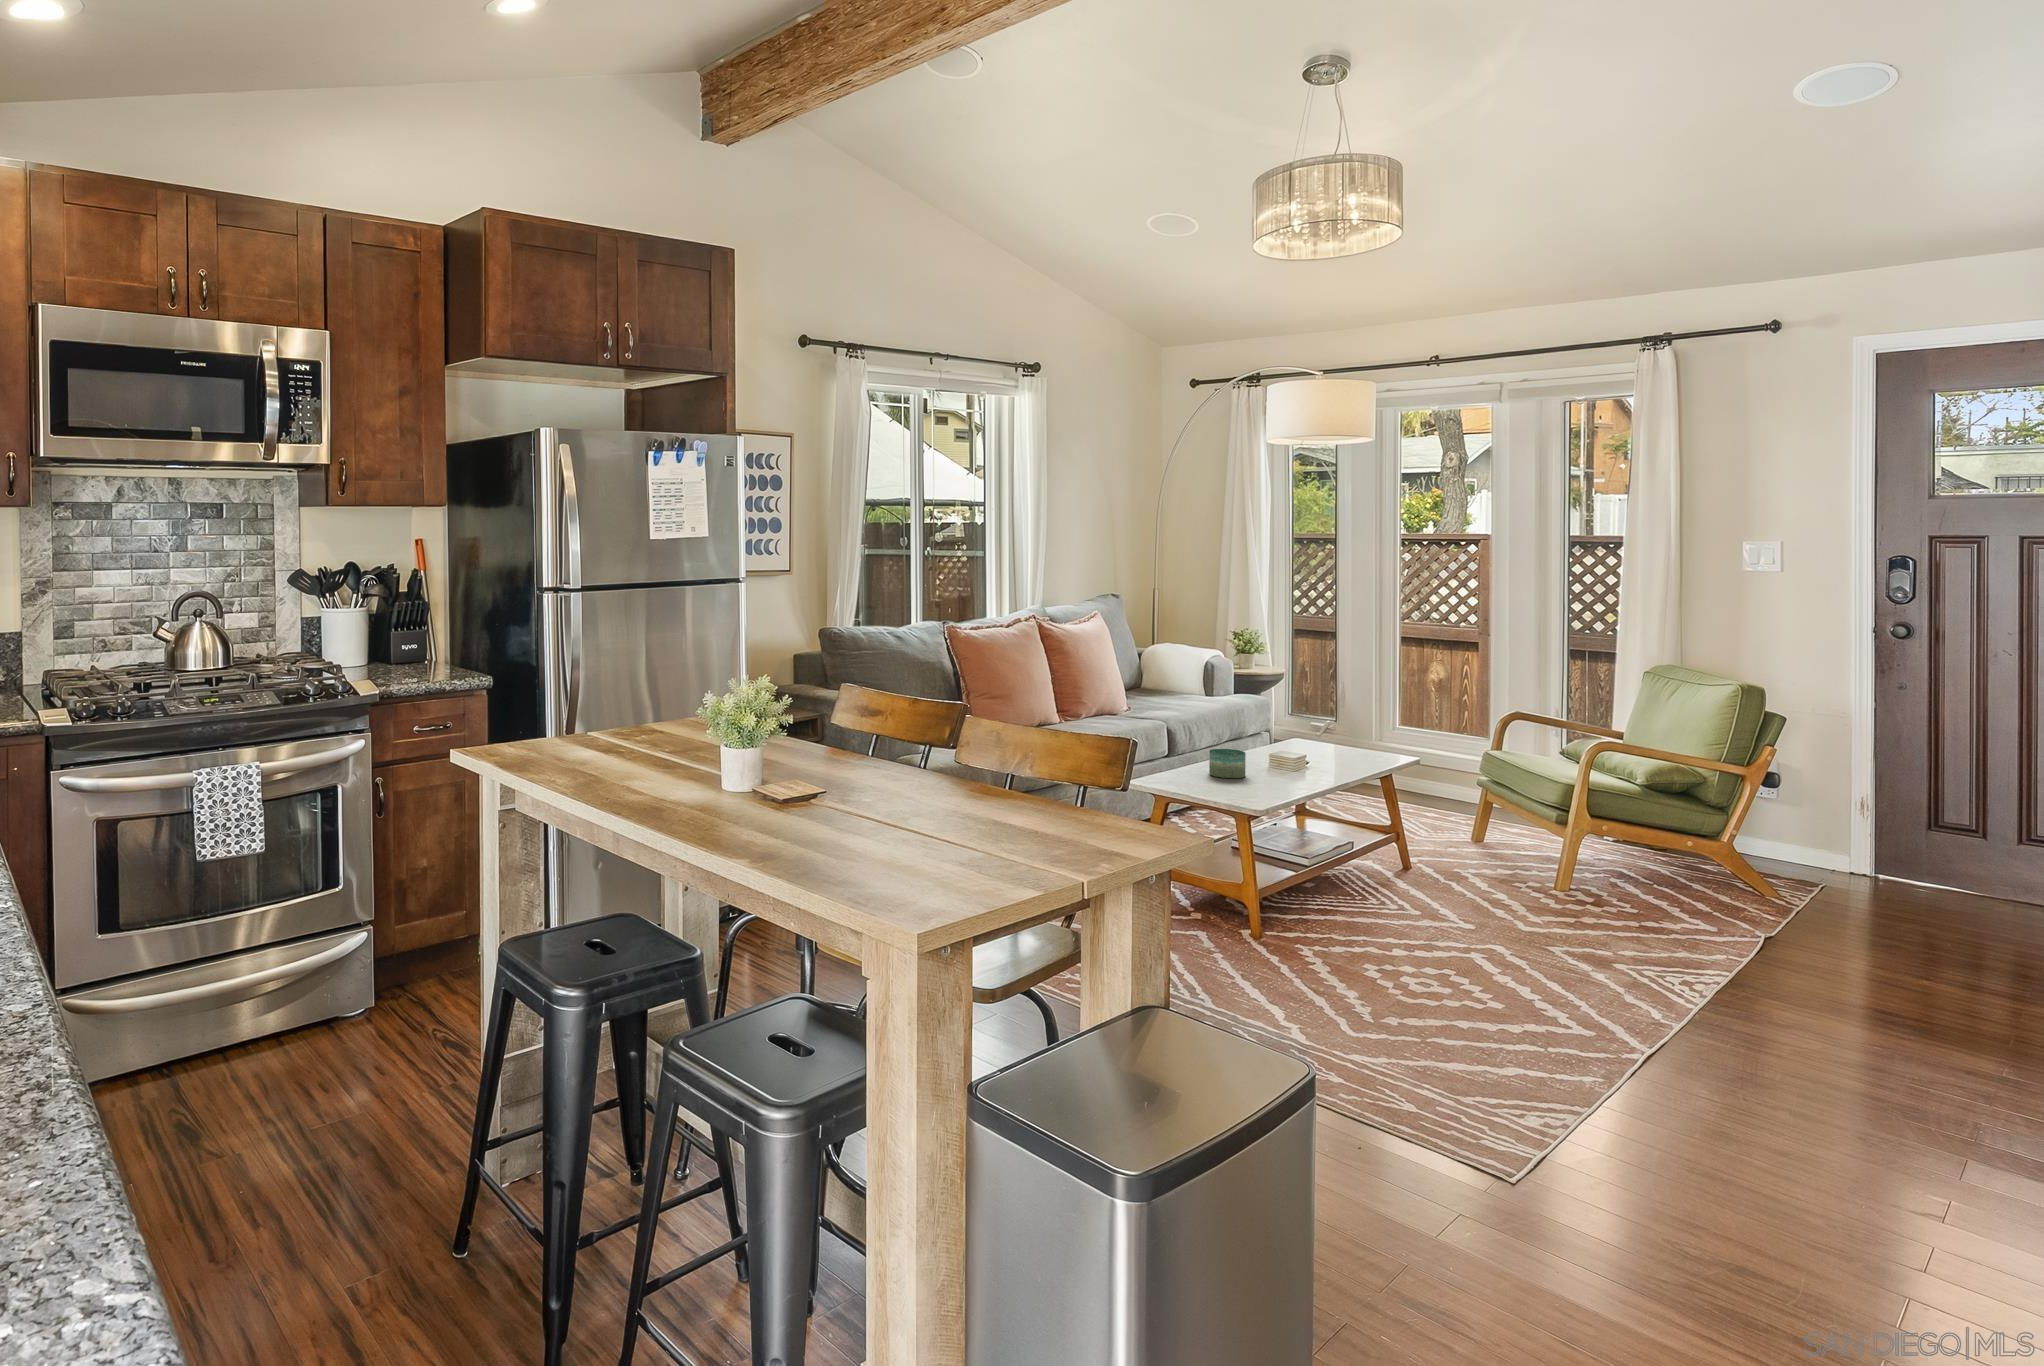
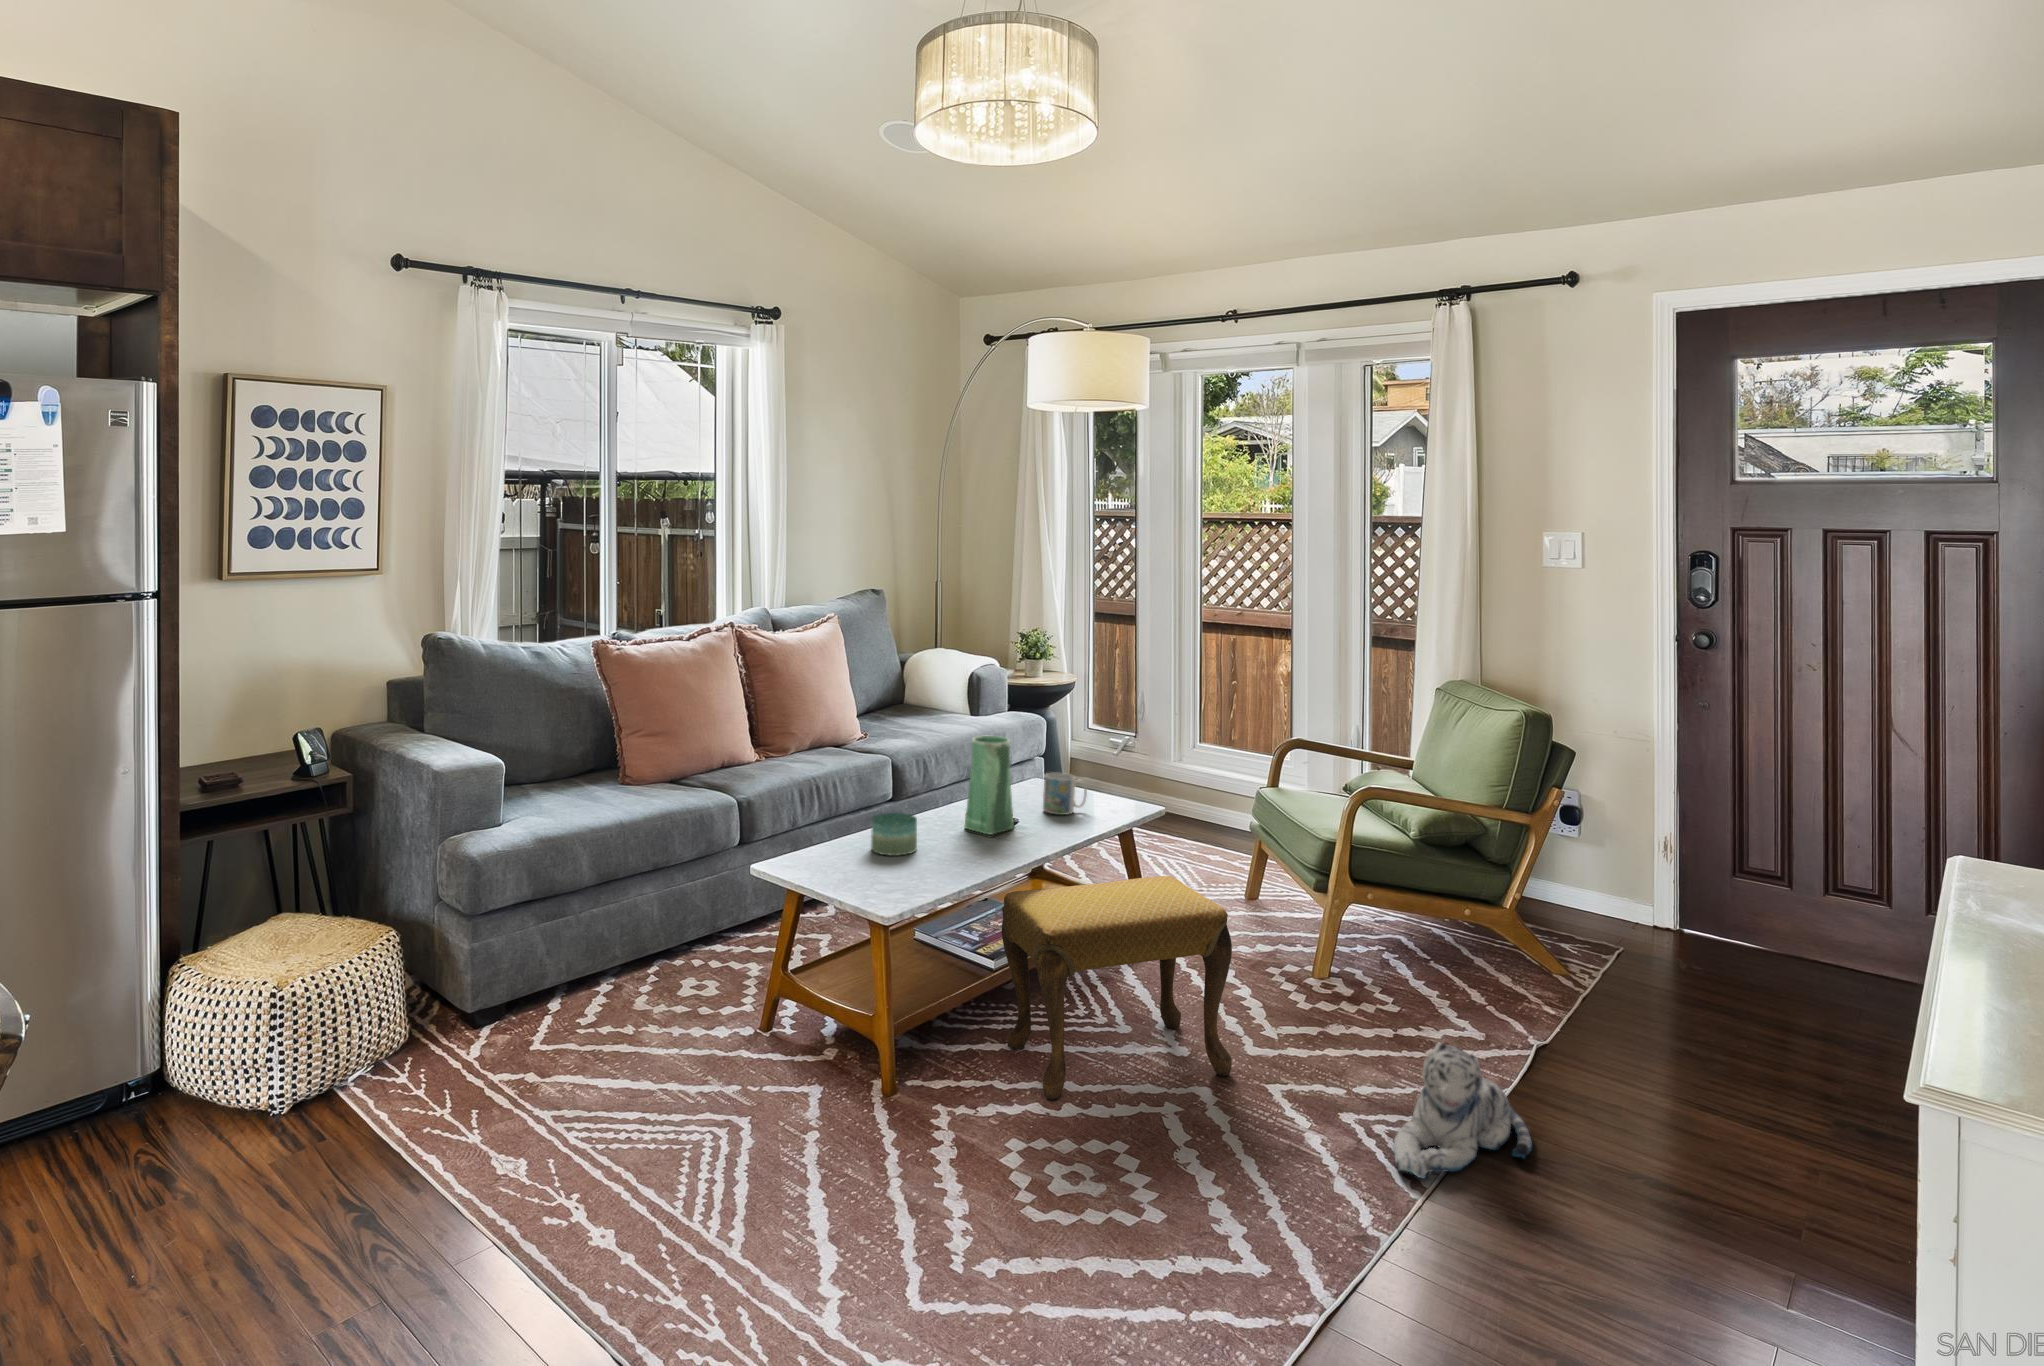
vase: none [1271,695,1311,769] -> present [965,736,1014,835]
mug: none [1325,728,1361,759] -> present [1043,773,1087,815]
footstool: none [1325,799,1517,948] -> present [1002,876,1232,1099]
plush toy: none [1665,907,1777,1000] -> present [1393,1043,1532,1179]

